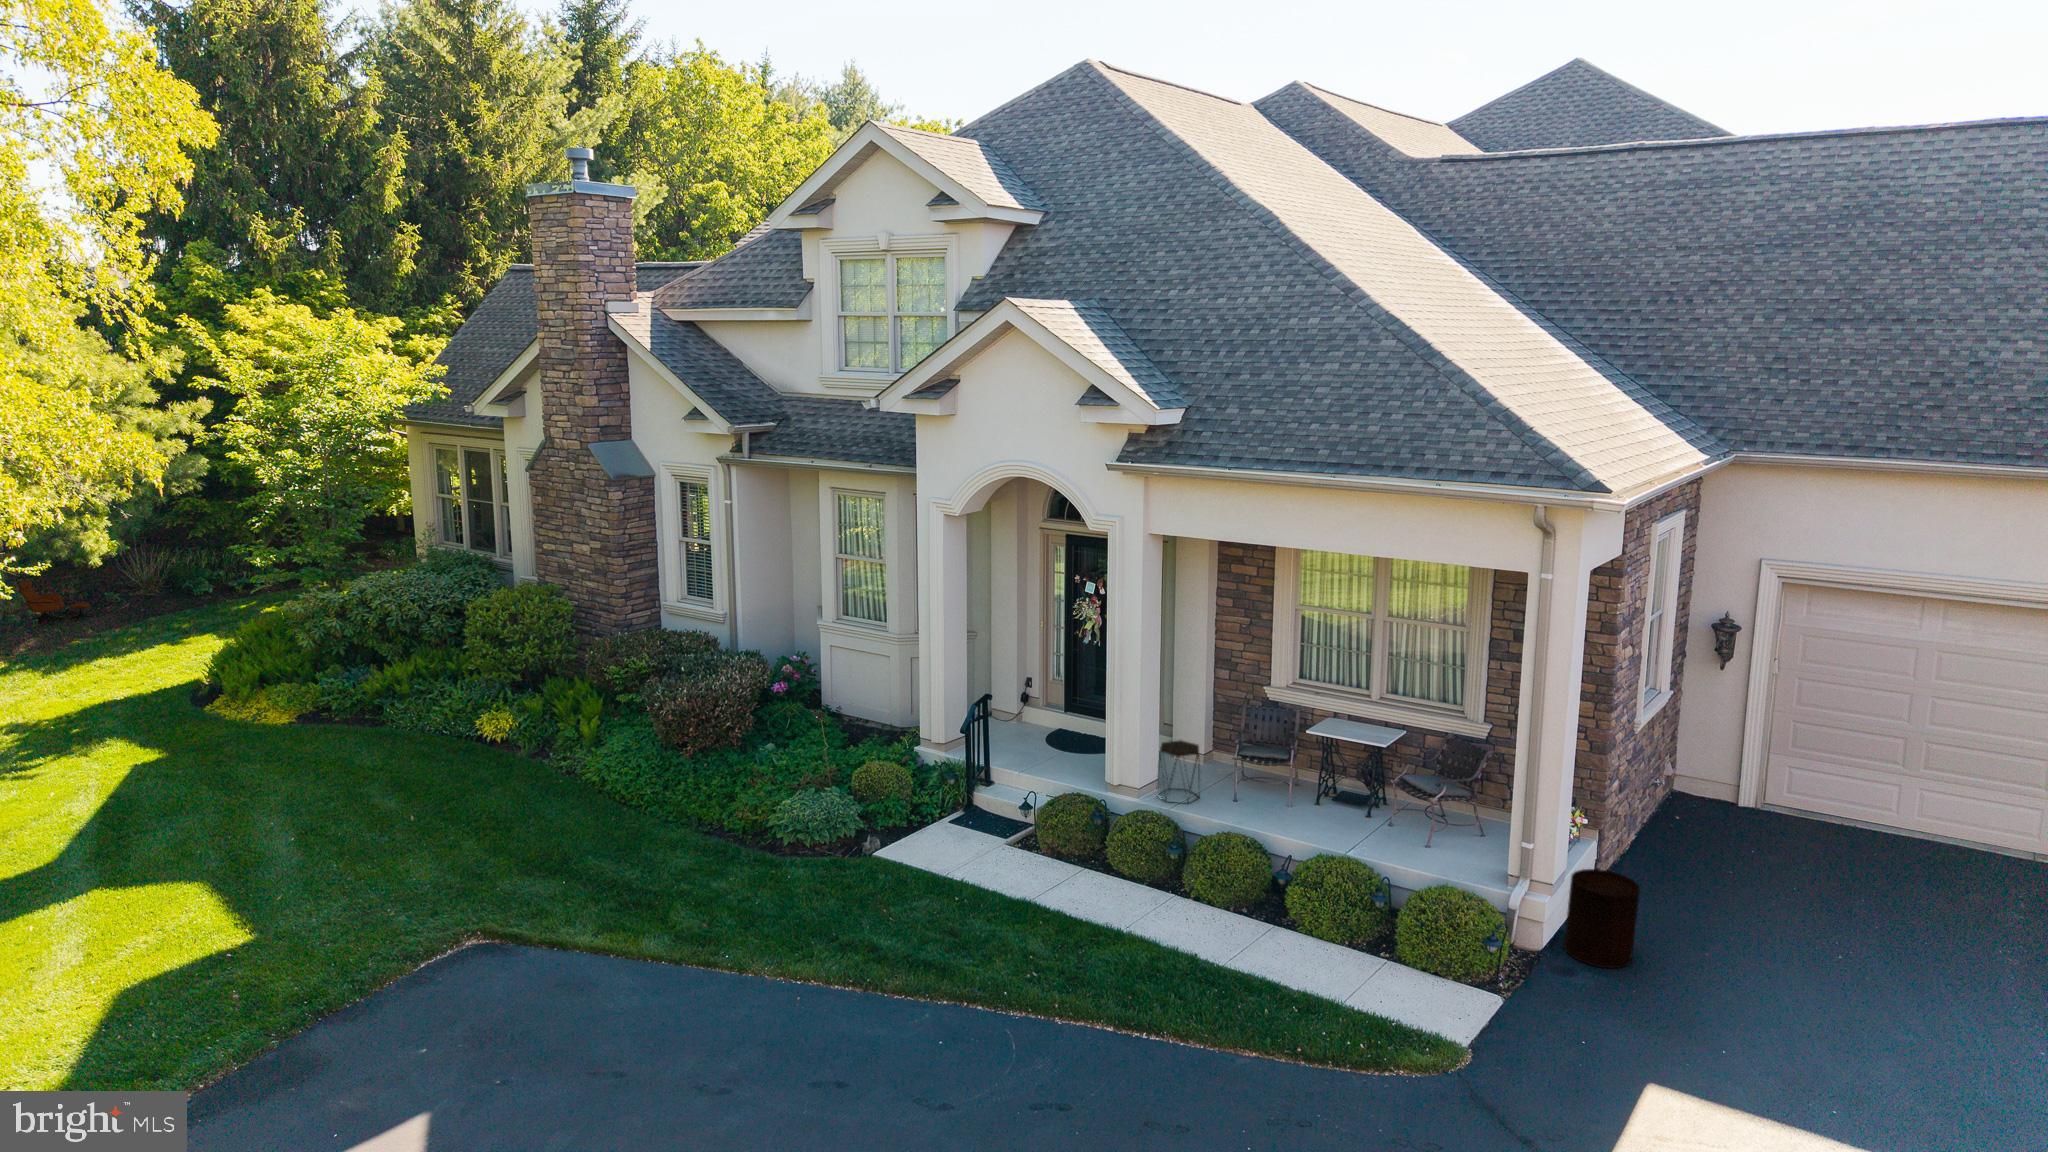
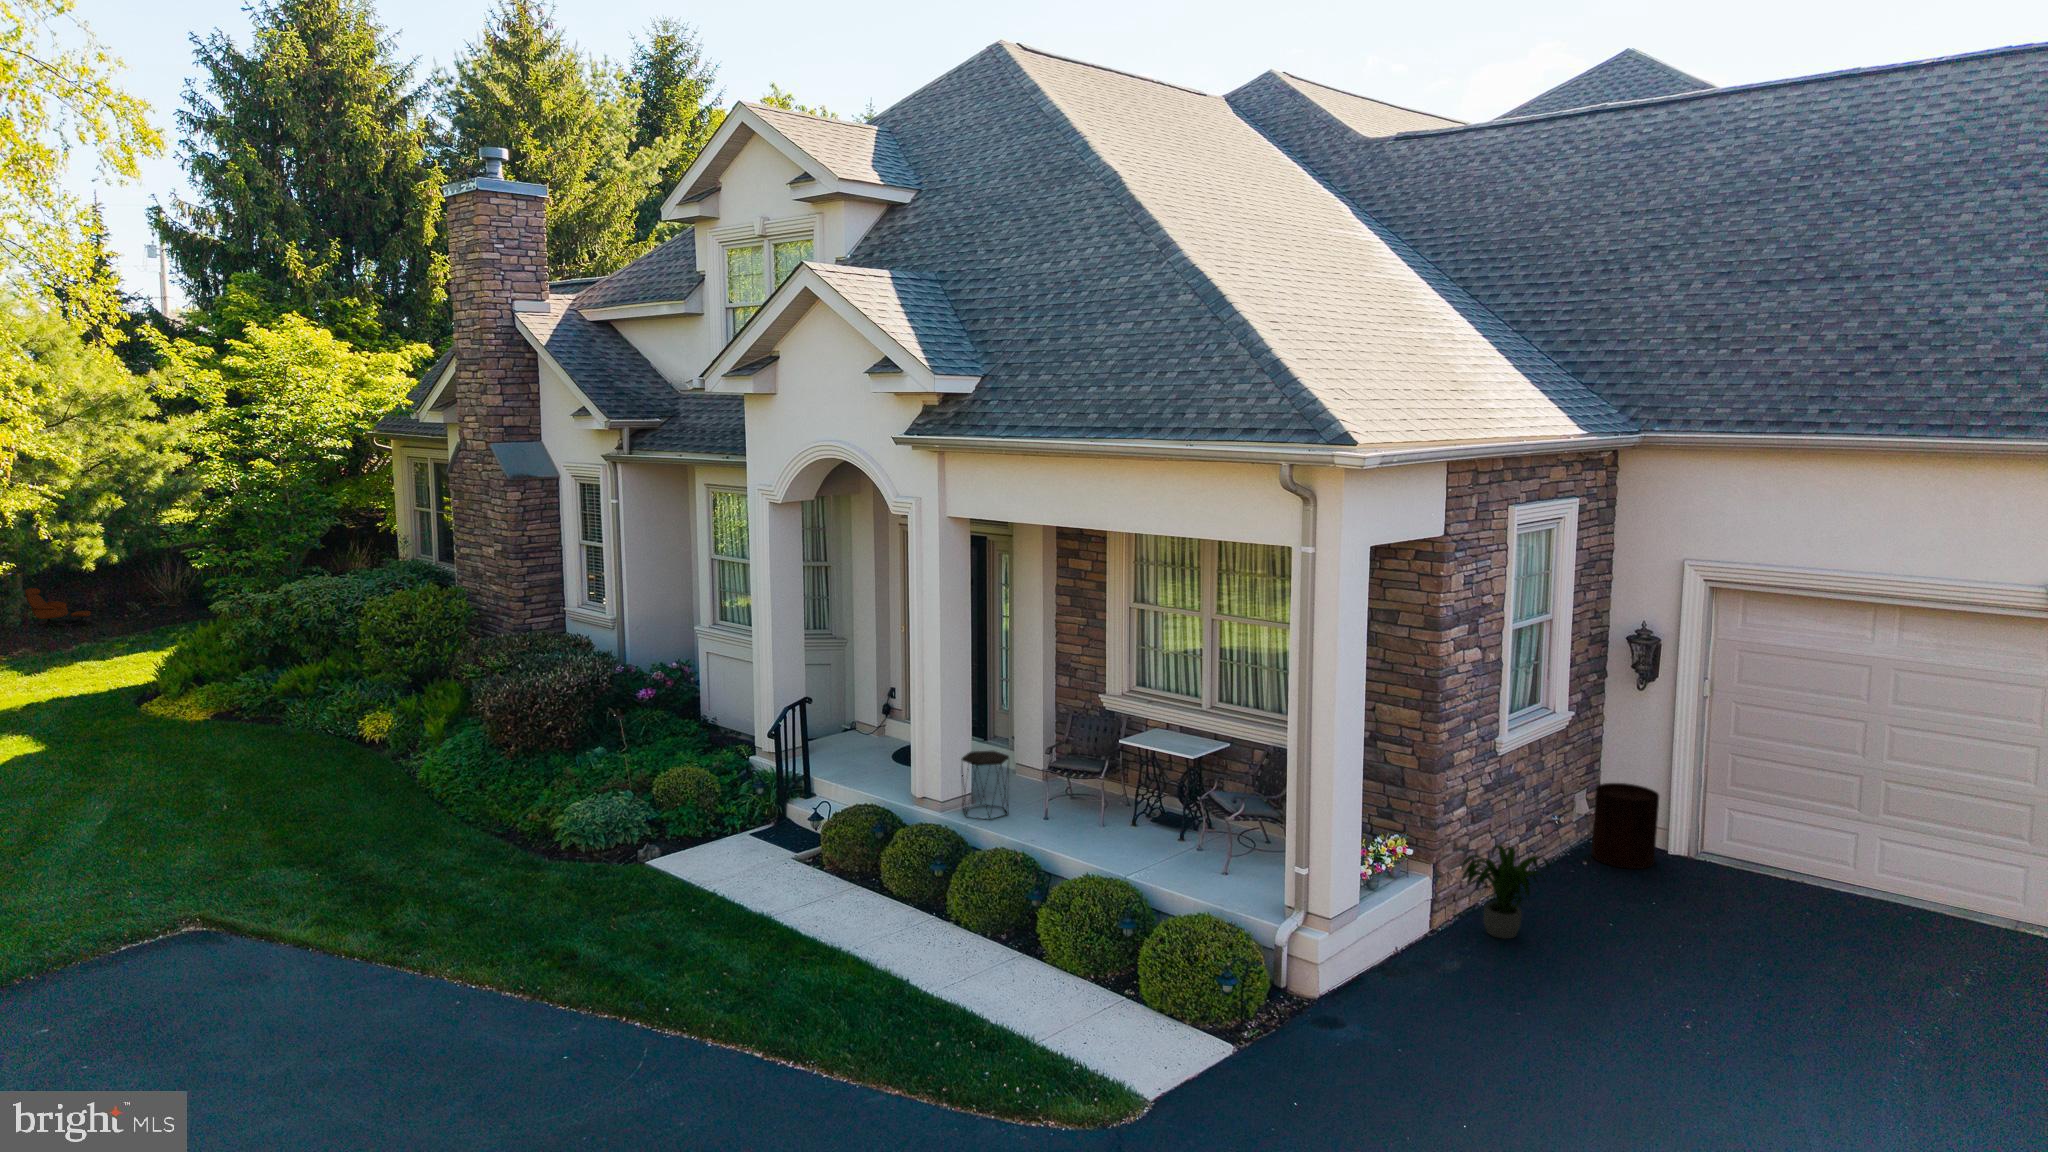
potted plant: none [1620,810,1697,889] -> present [1462,845,1550,939]
trash can: present [1564,869,1640,969] -> present [1591,783,1659,869]

